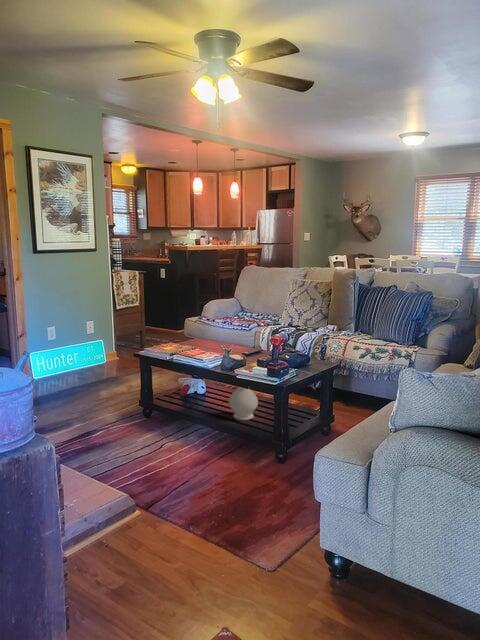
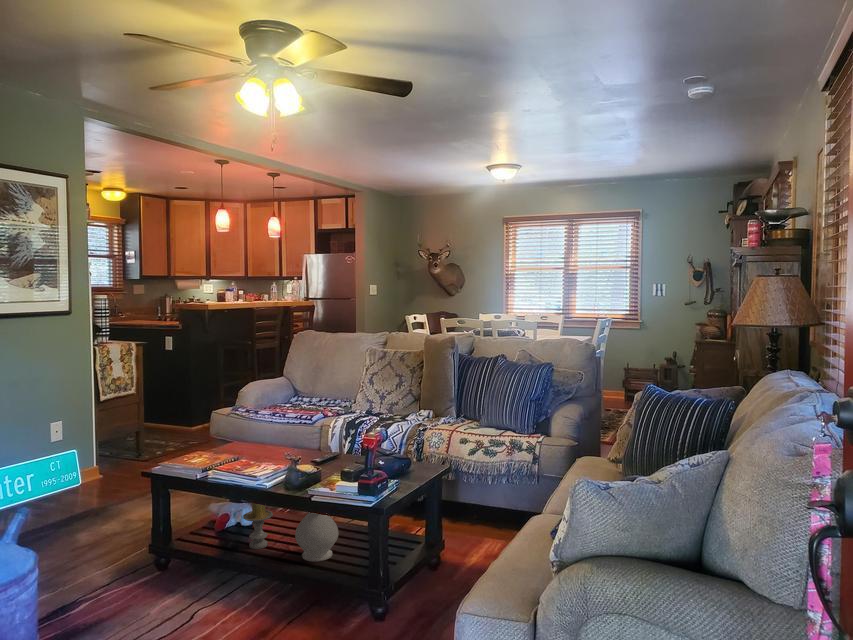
candle: none [196,369,216,409] -> present [243,503,273,549]

